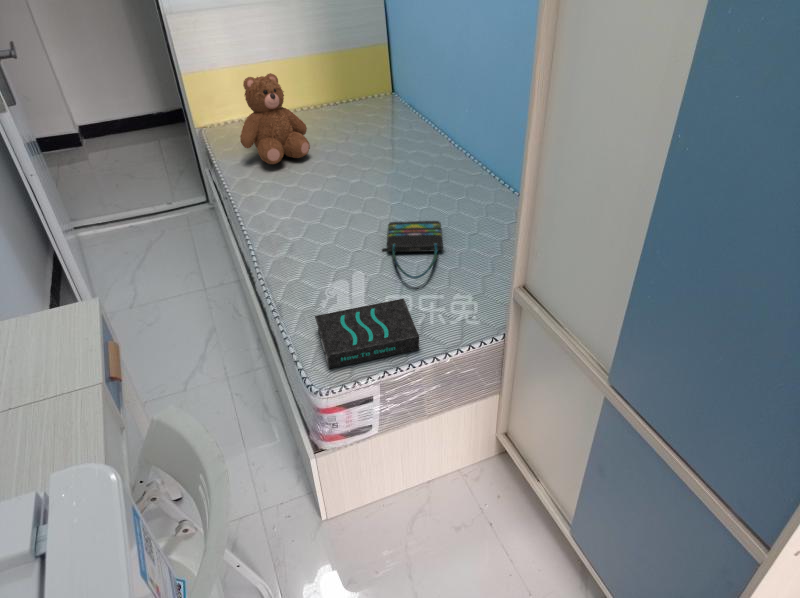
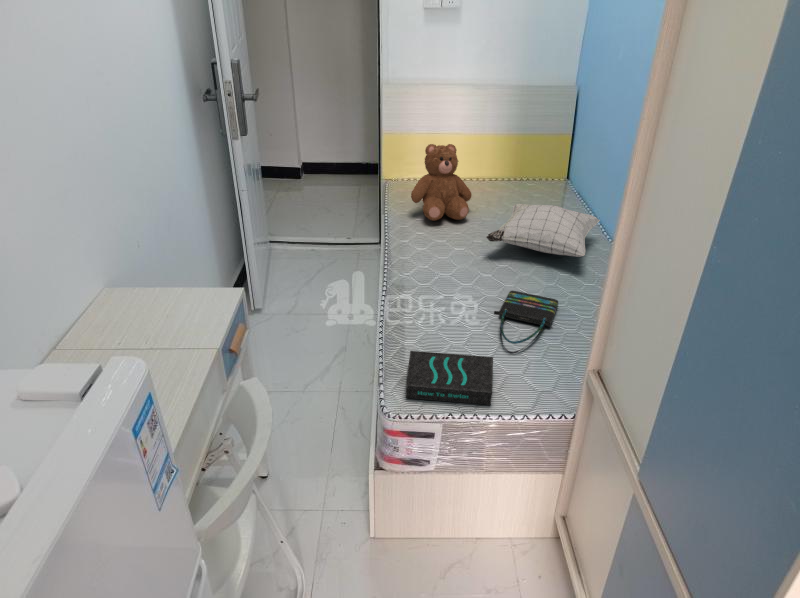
pillow: none [343,122,449,174] -> present [486,204,600,257]

